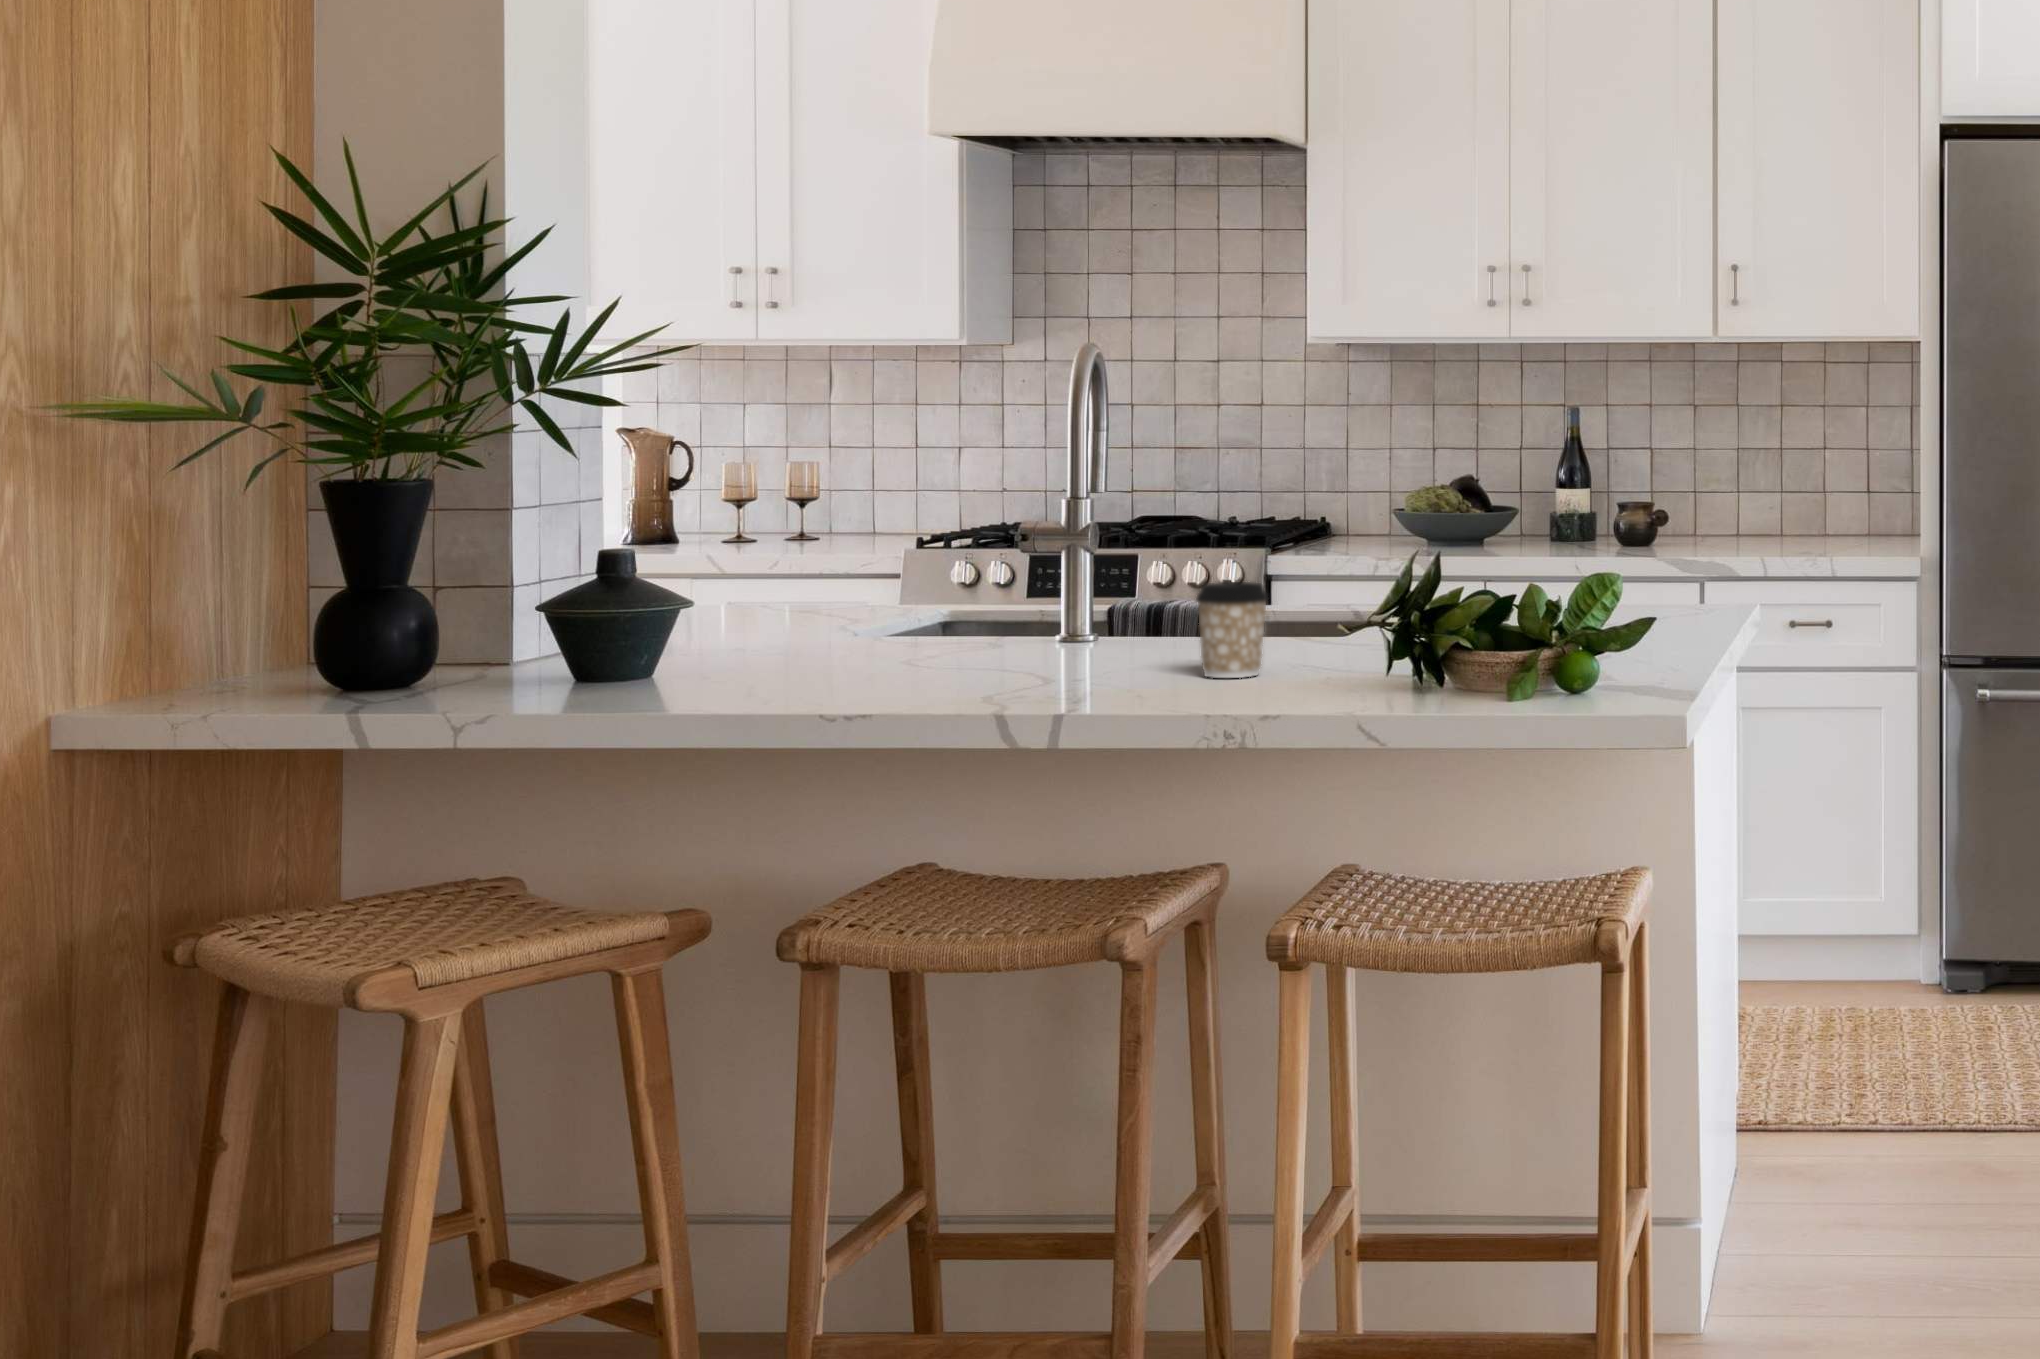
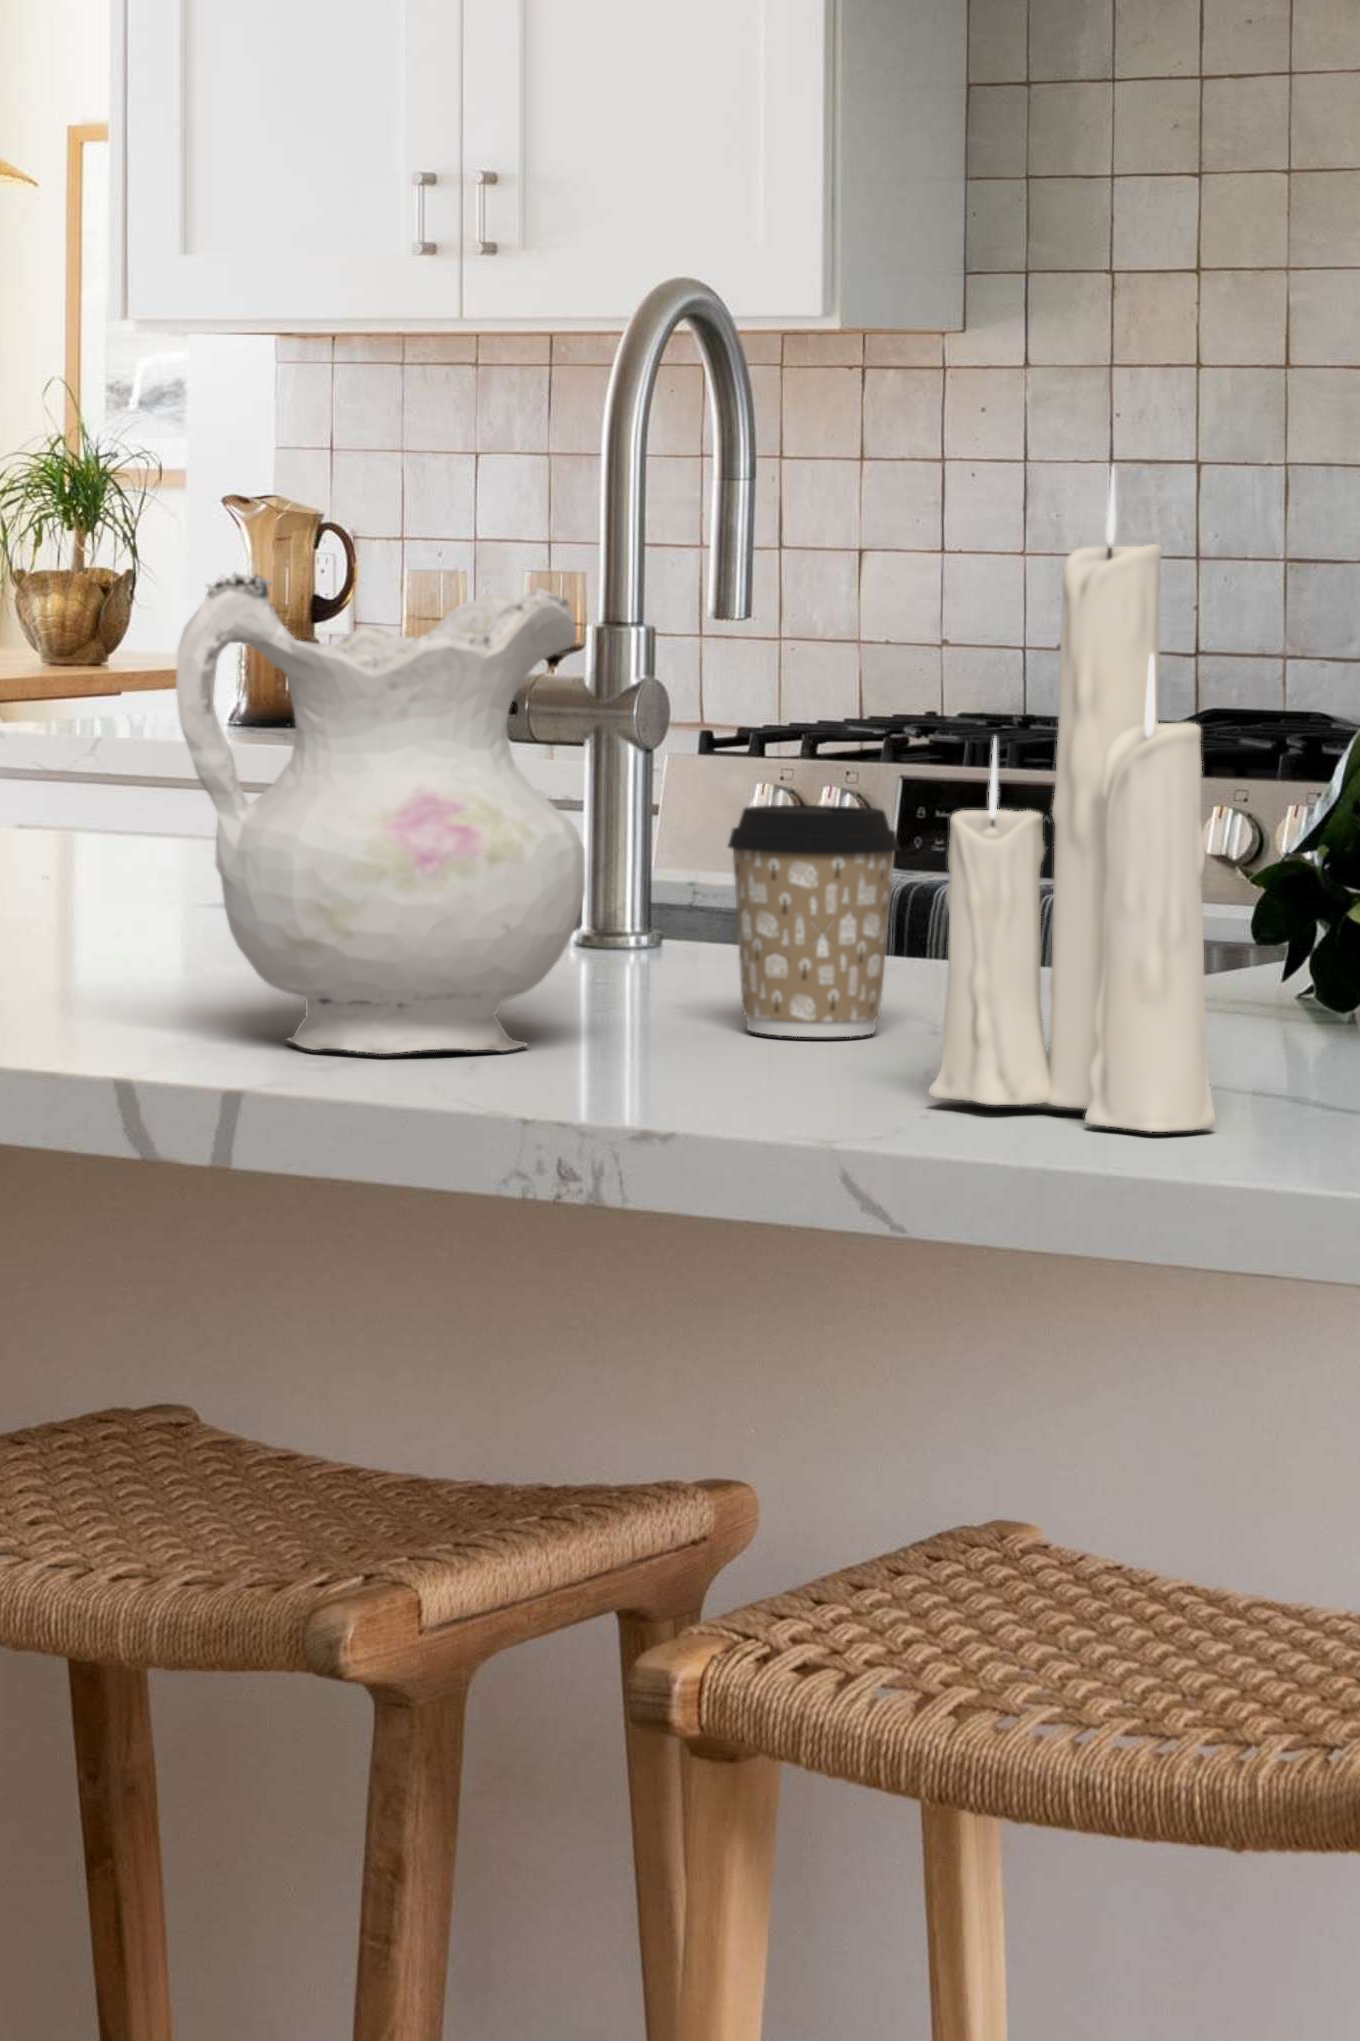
candle: none [1341,438,1463,705] -> present [929,465,1216,1132]
ceramic pitcher: none [980,496,1156,700] -> present [176,574,585,1054]

